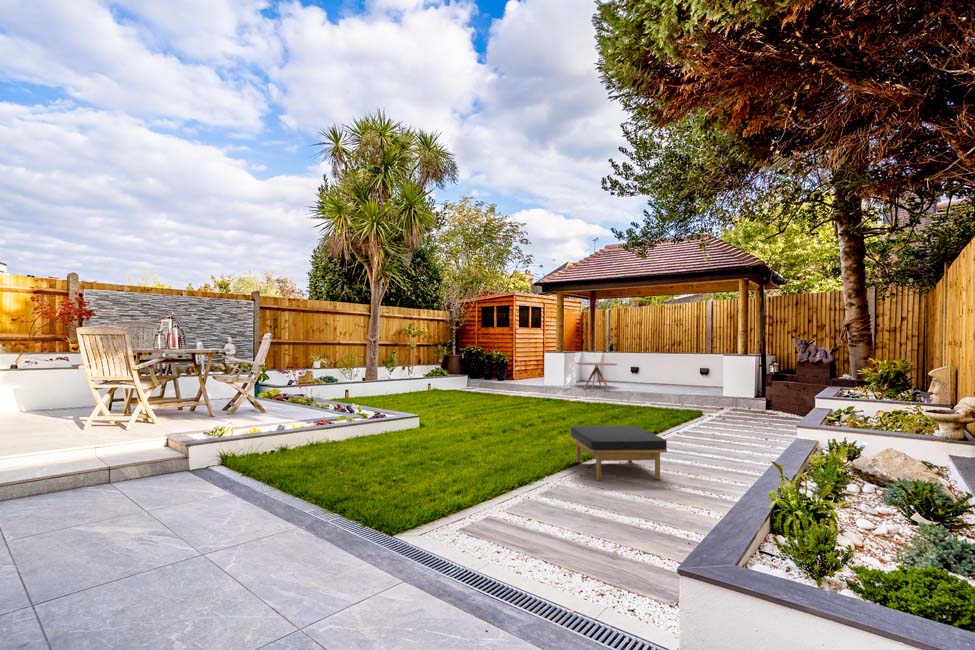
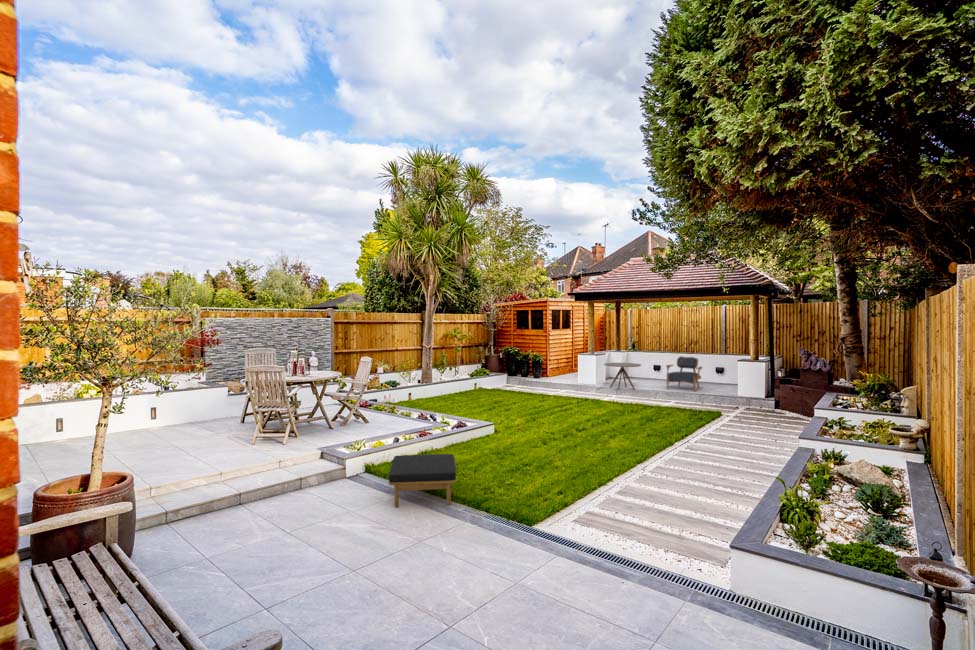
armchair: none [646,356,685,395] -> present [666,357,702,392]
ottoman: present [570,426,667,481] -> present [388,454,456,507]

